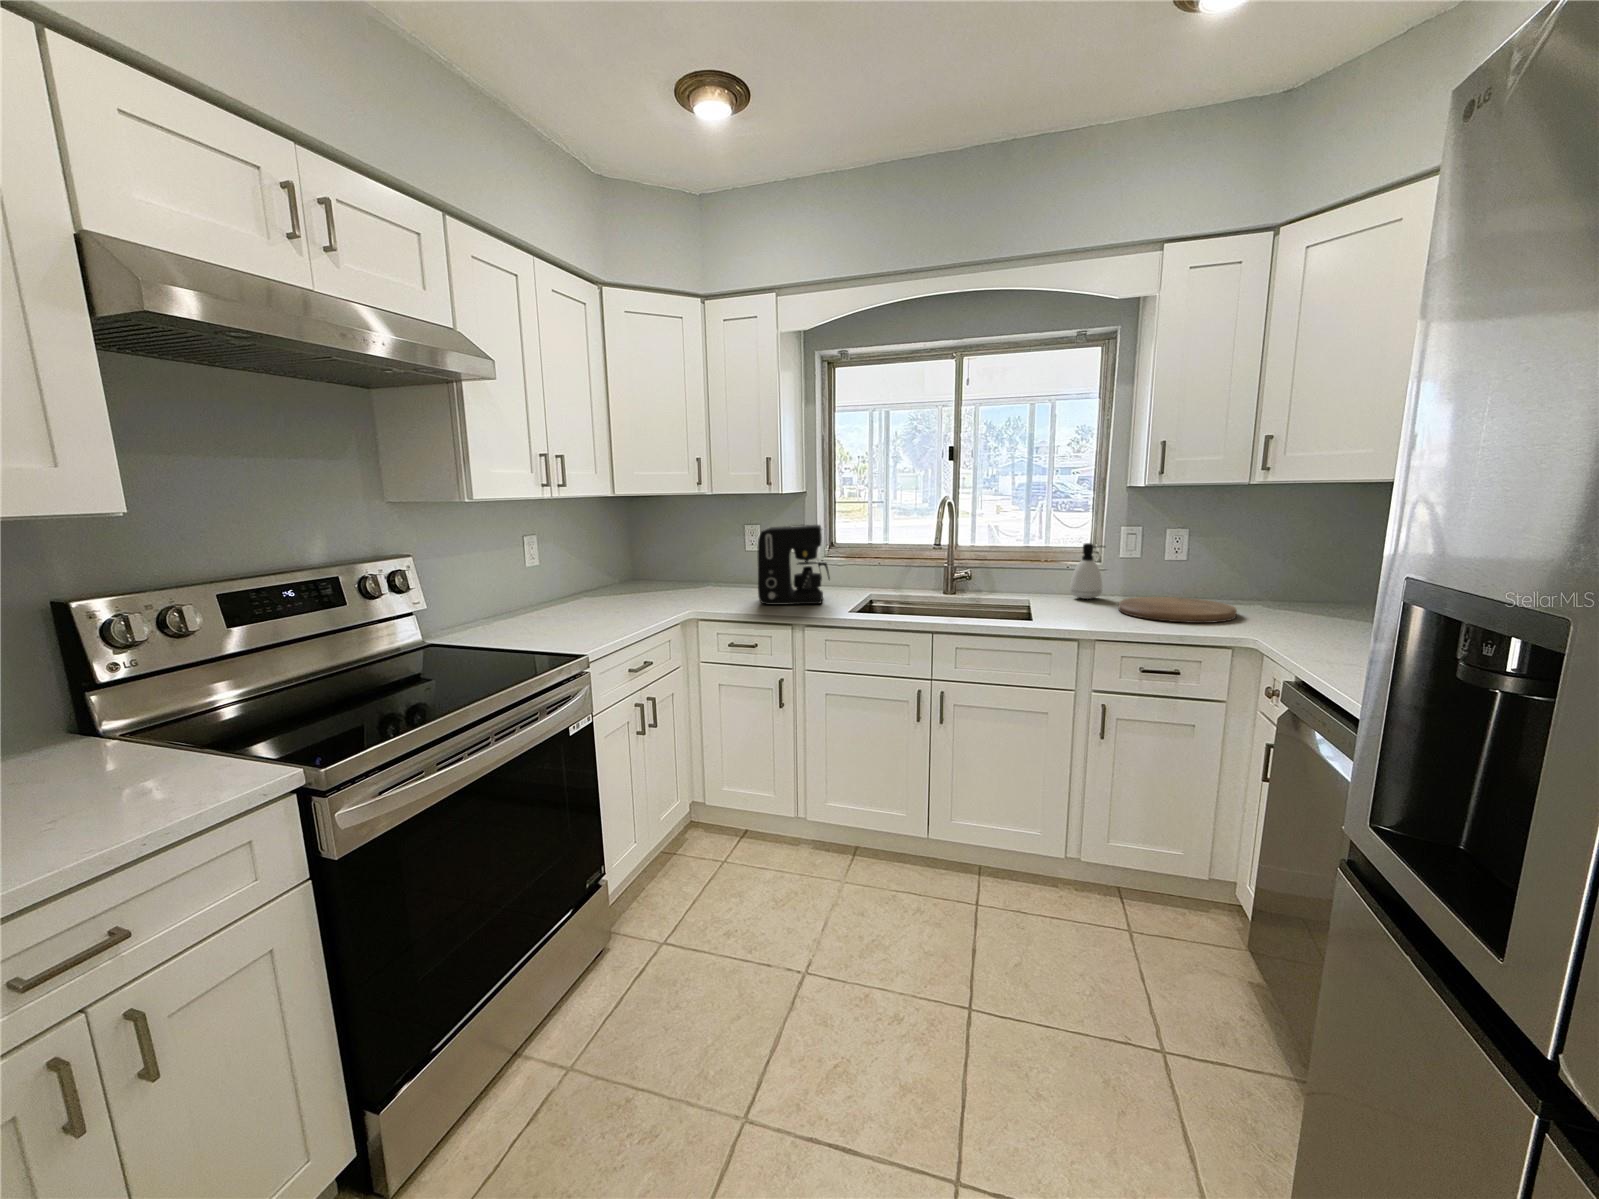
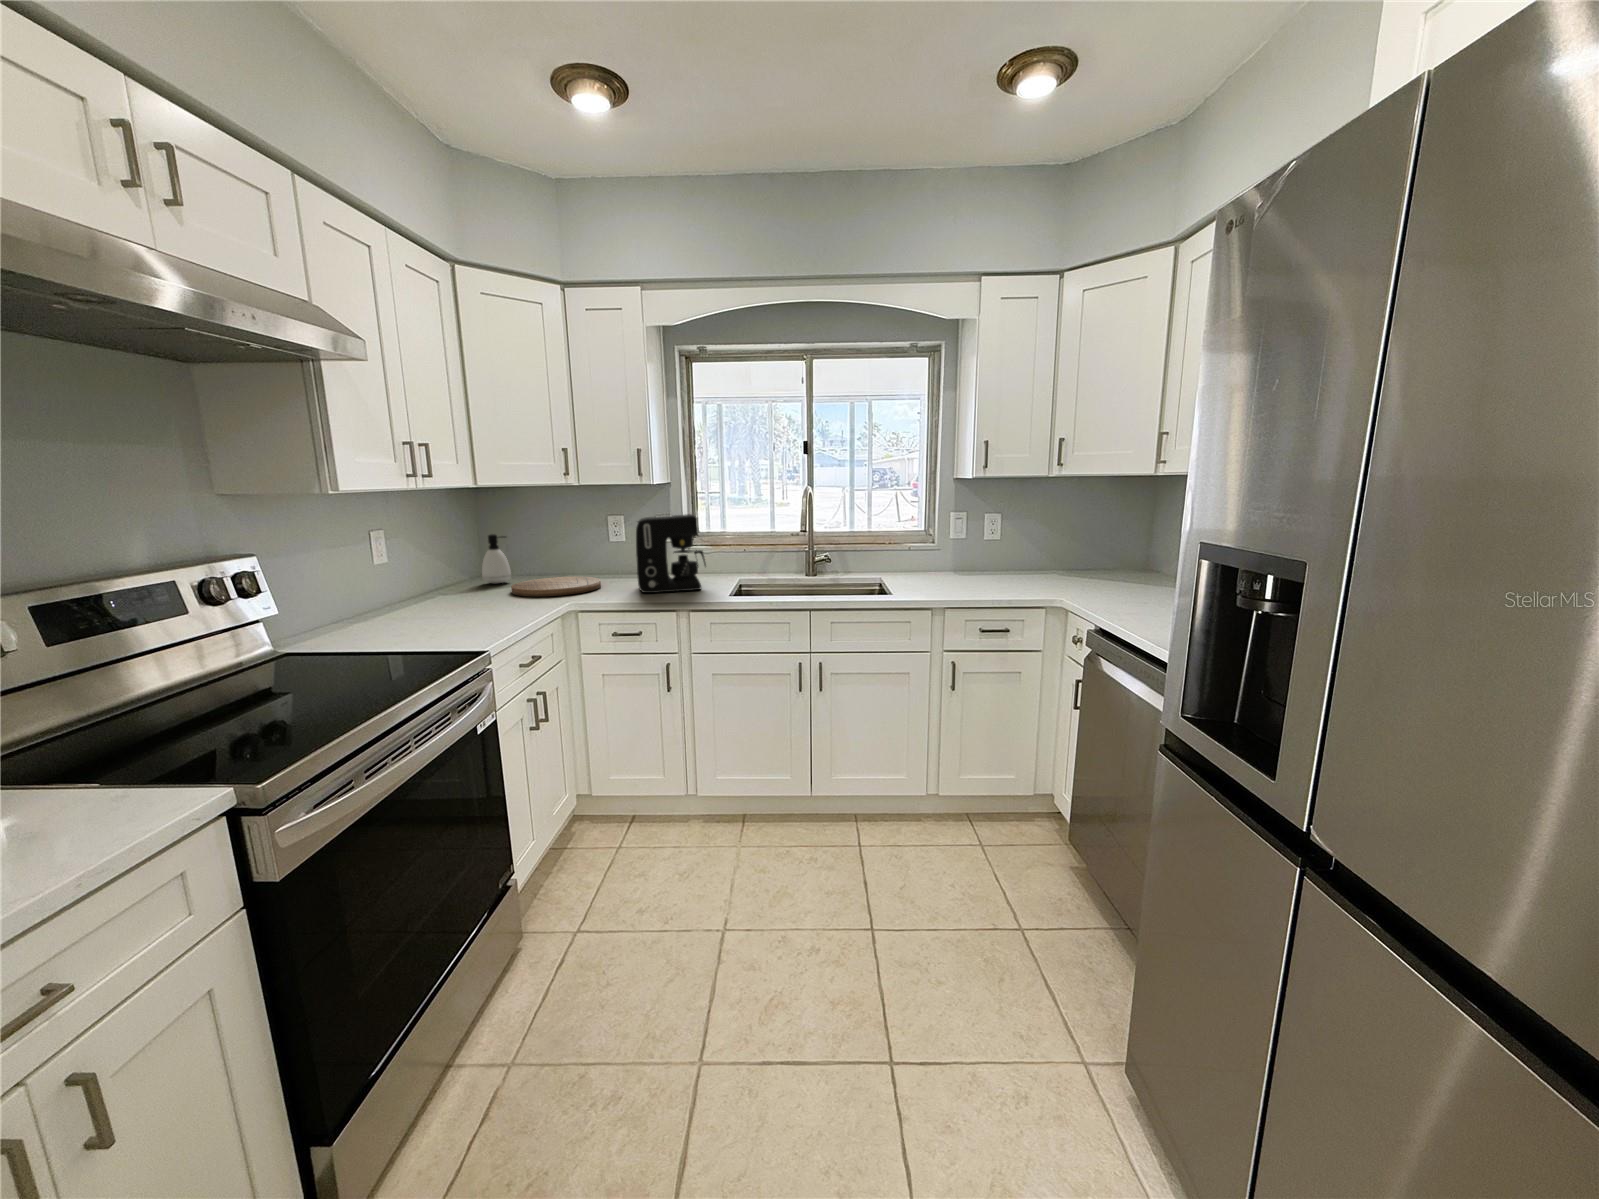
soap dispenser: present [1070,543,1105,599] -> present [482,534,511,584]
cutting board: present [1119,597,1237,623] -> present [511,577,601,597]

